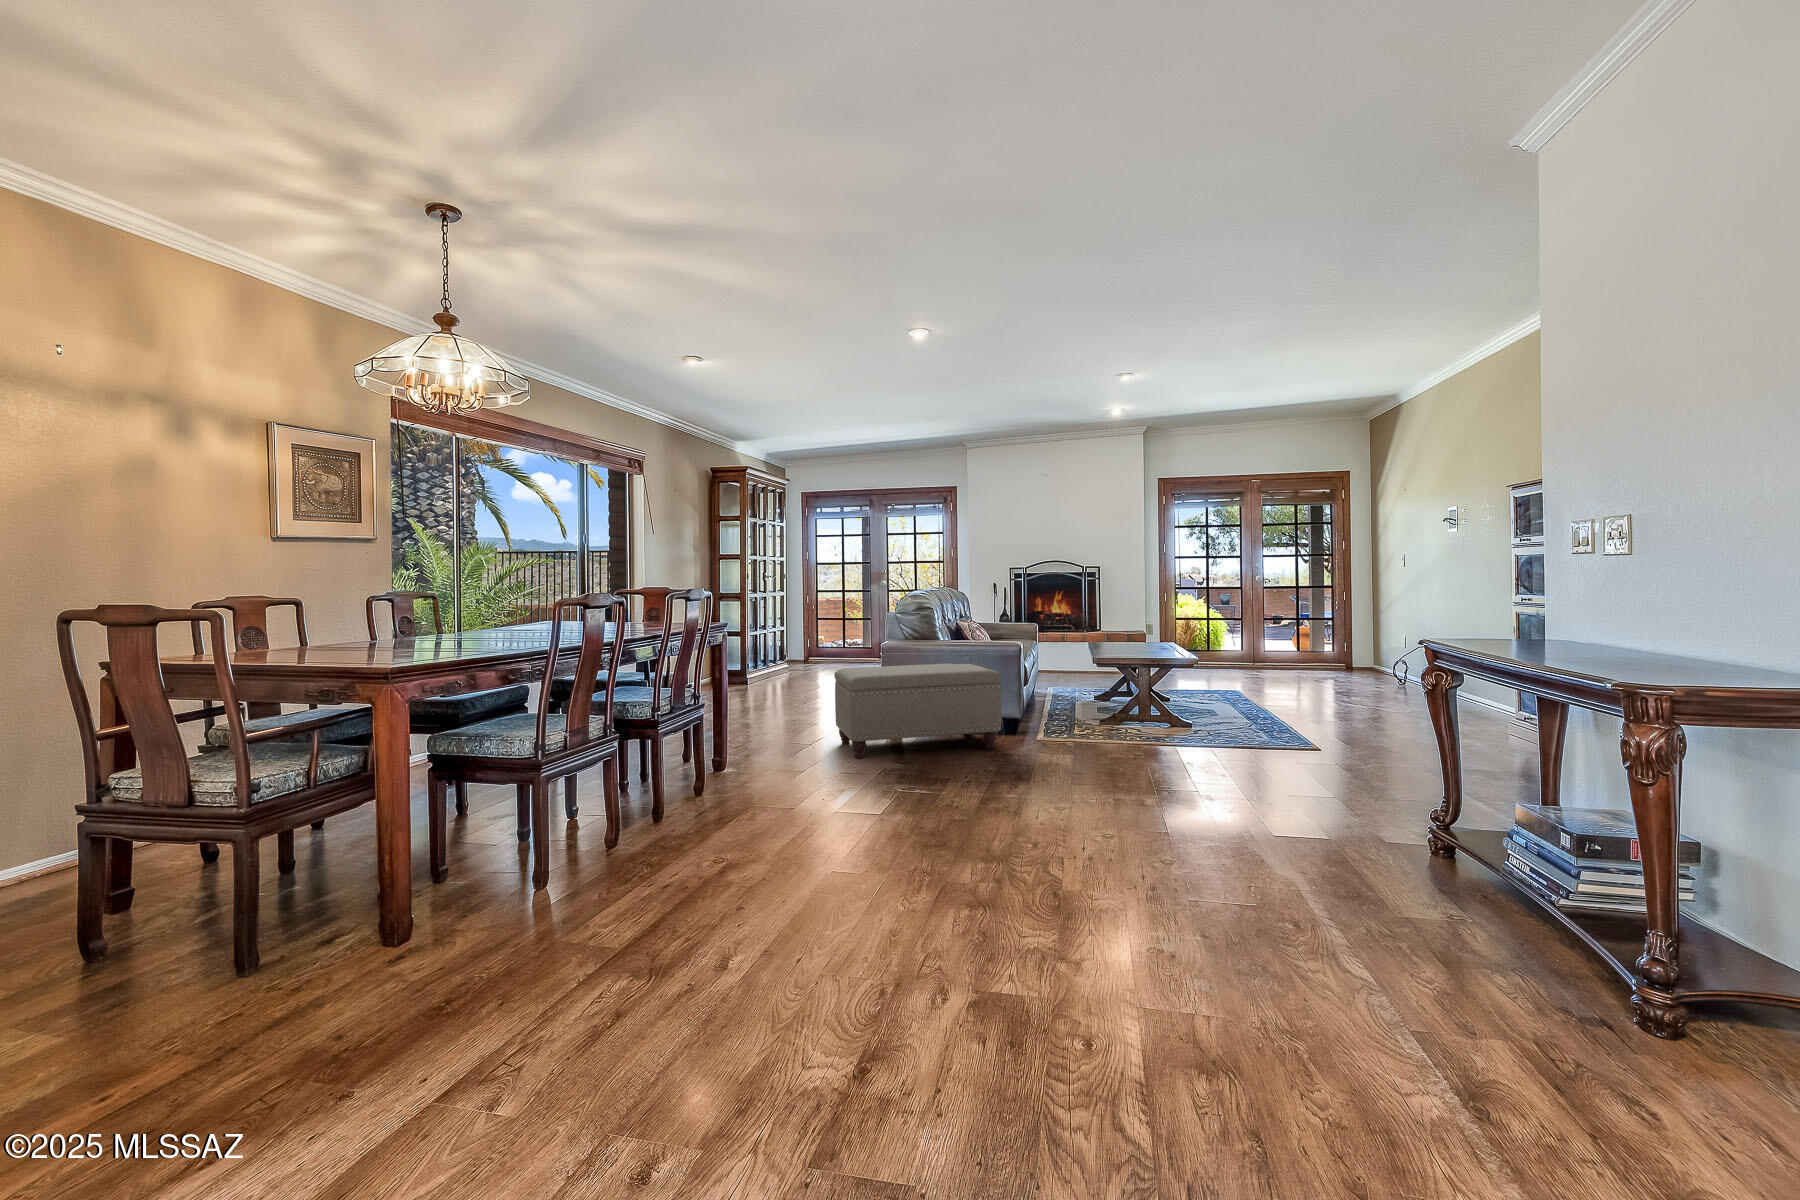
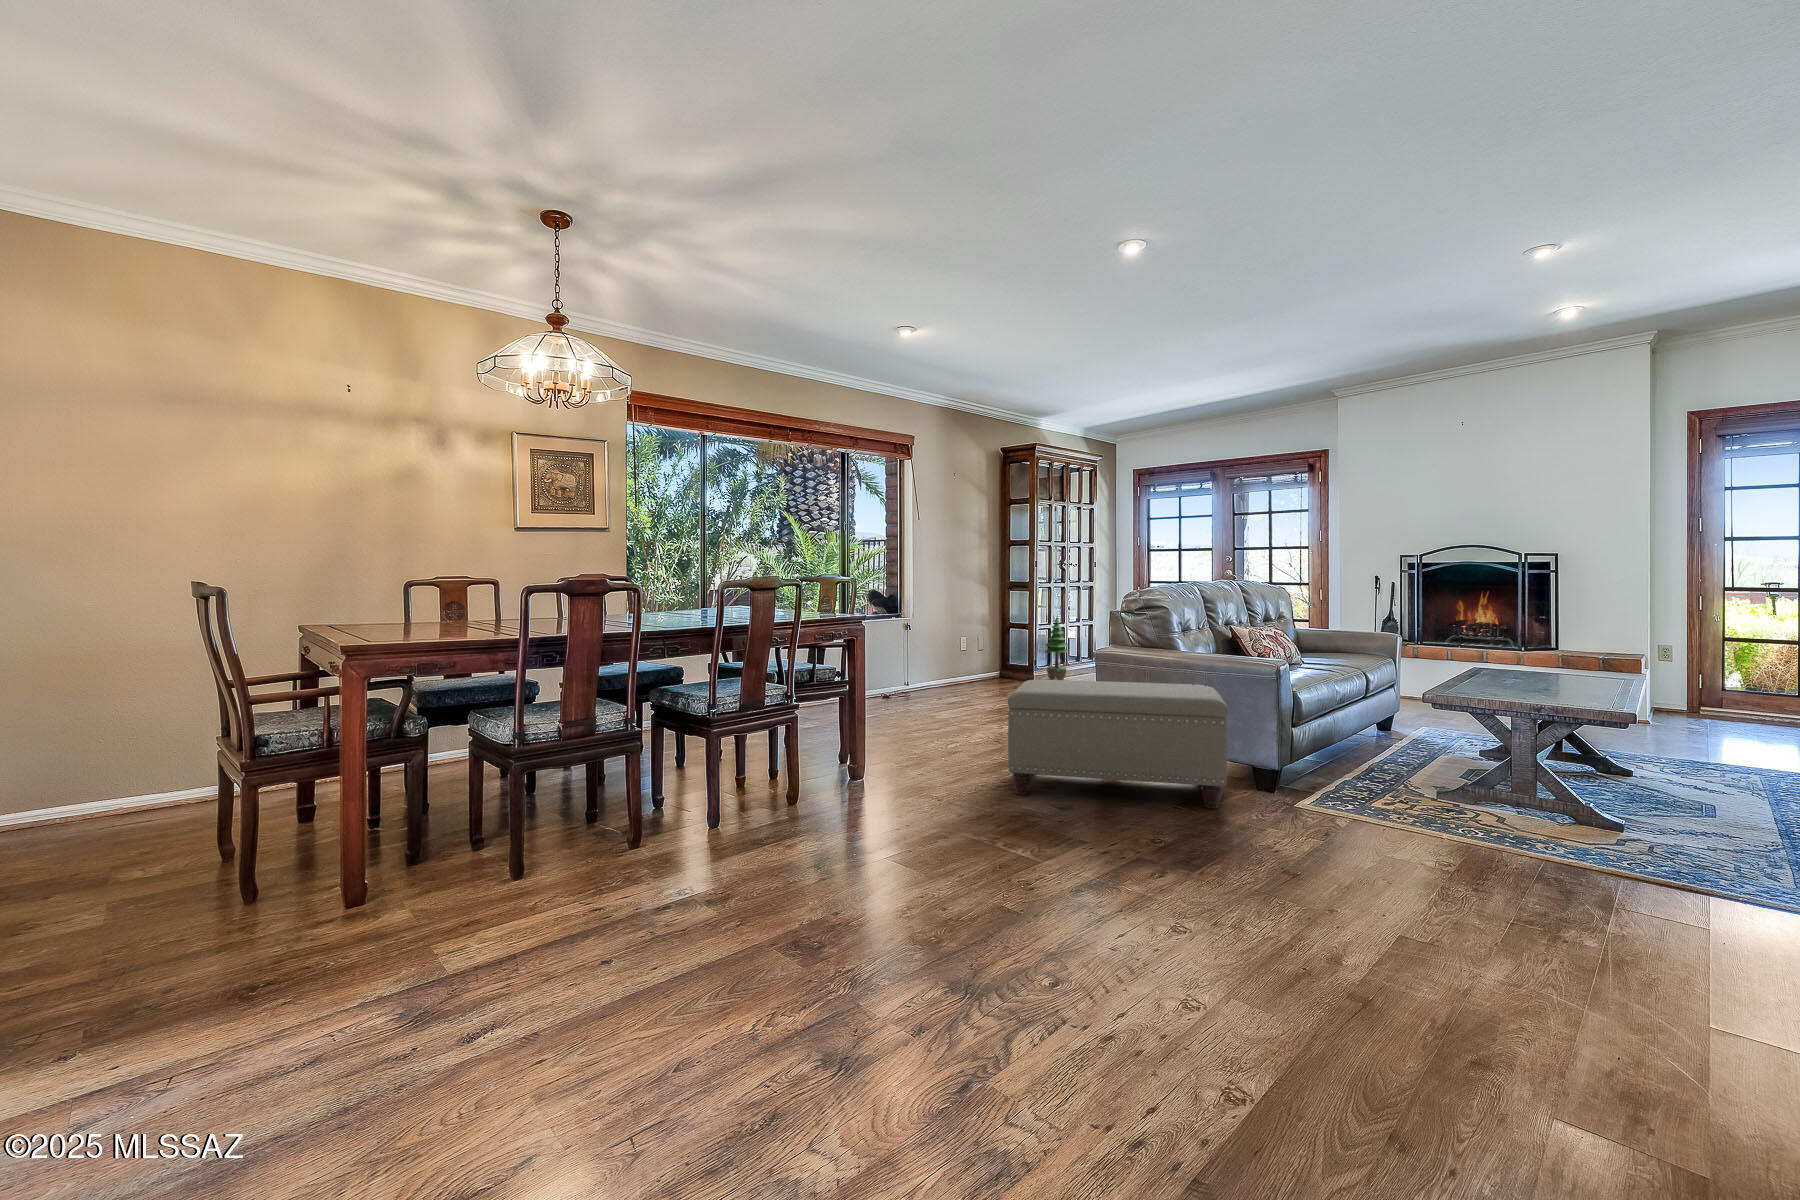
potted tree: none [755,620,777,680] -> present [1045,617,1068,680]

